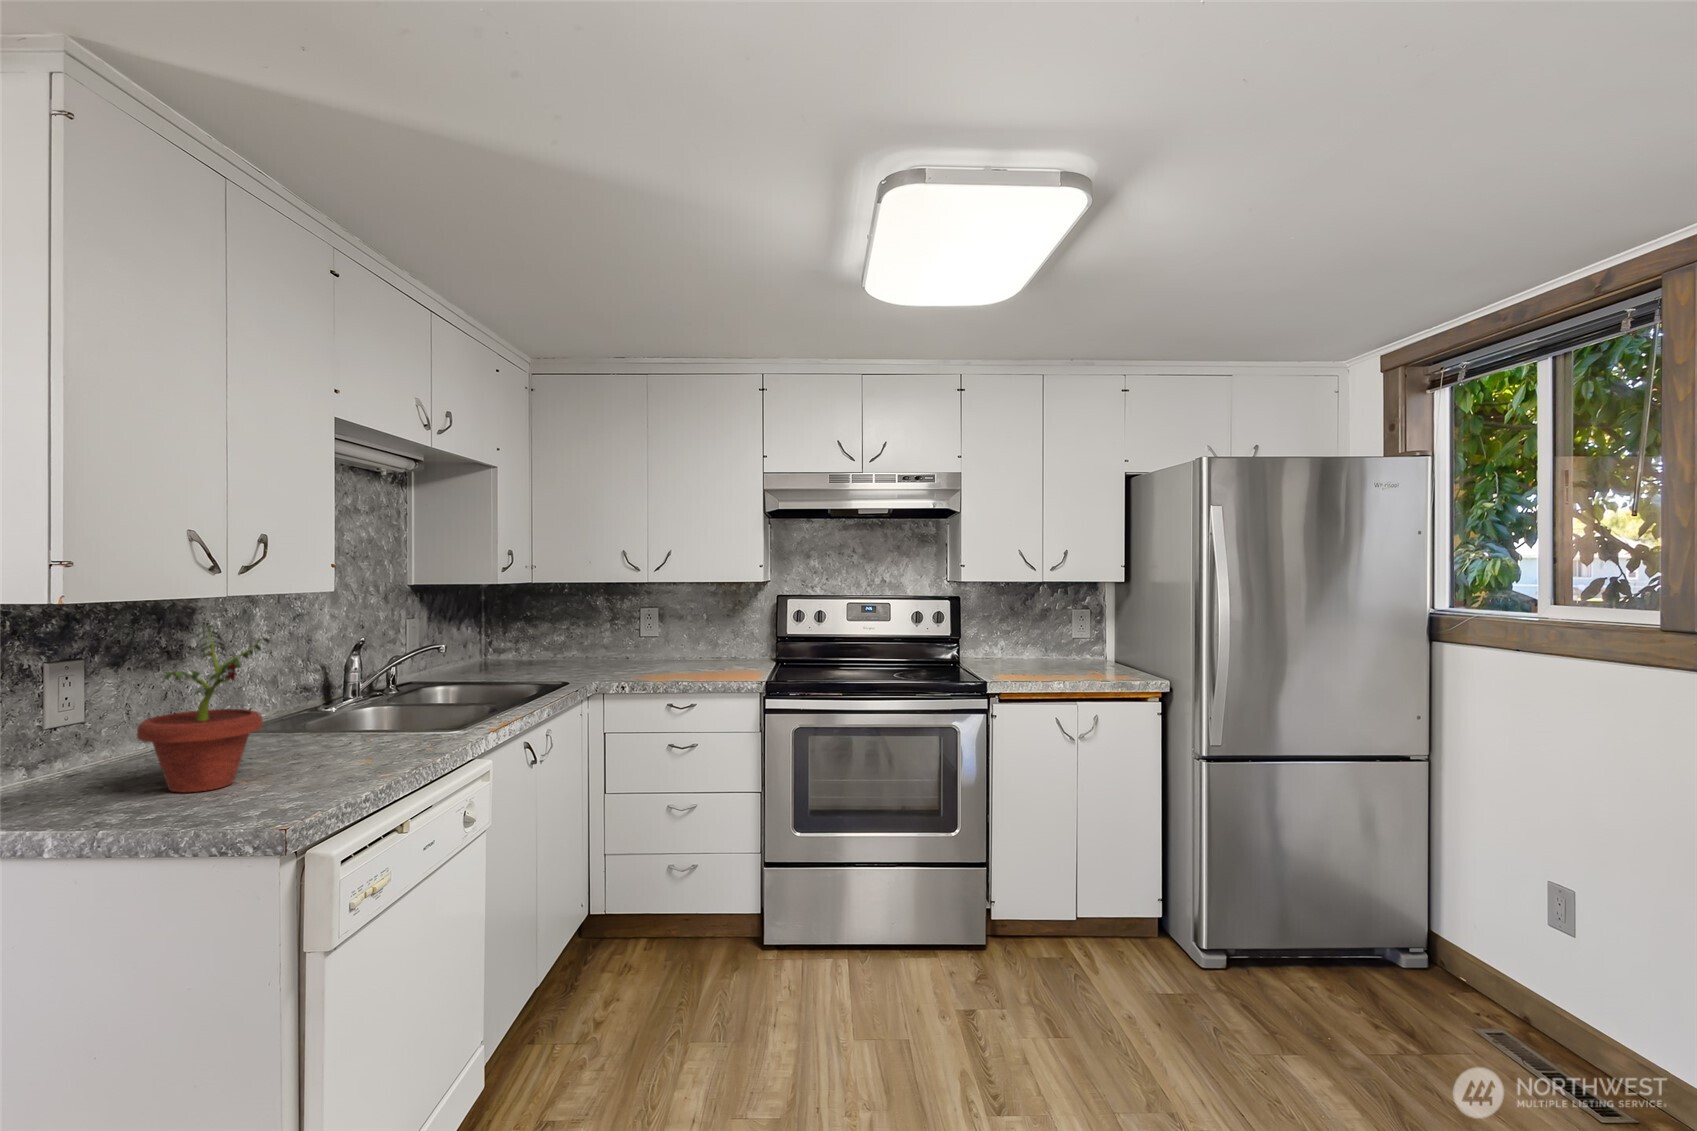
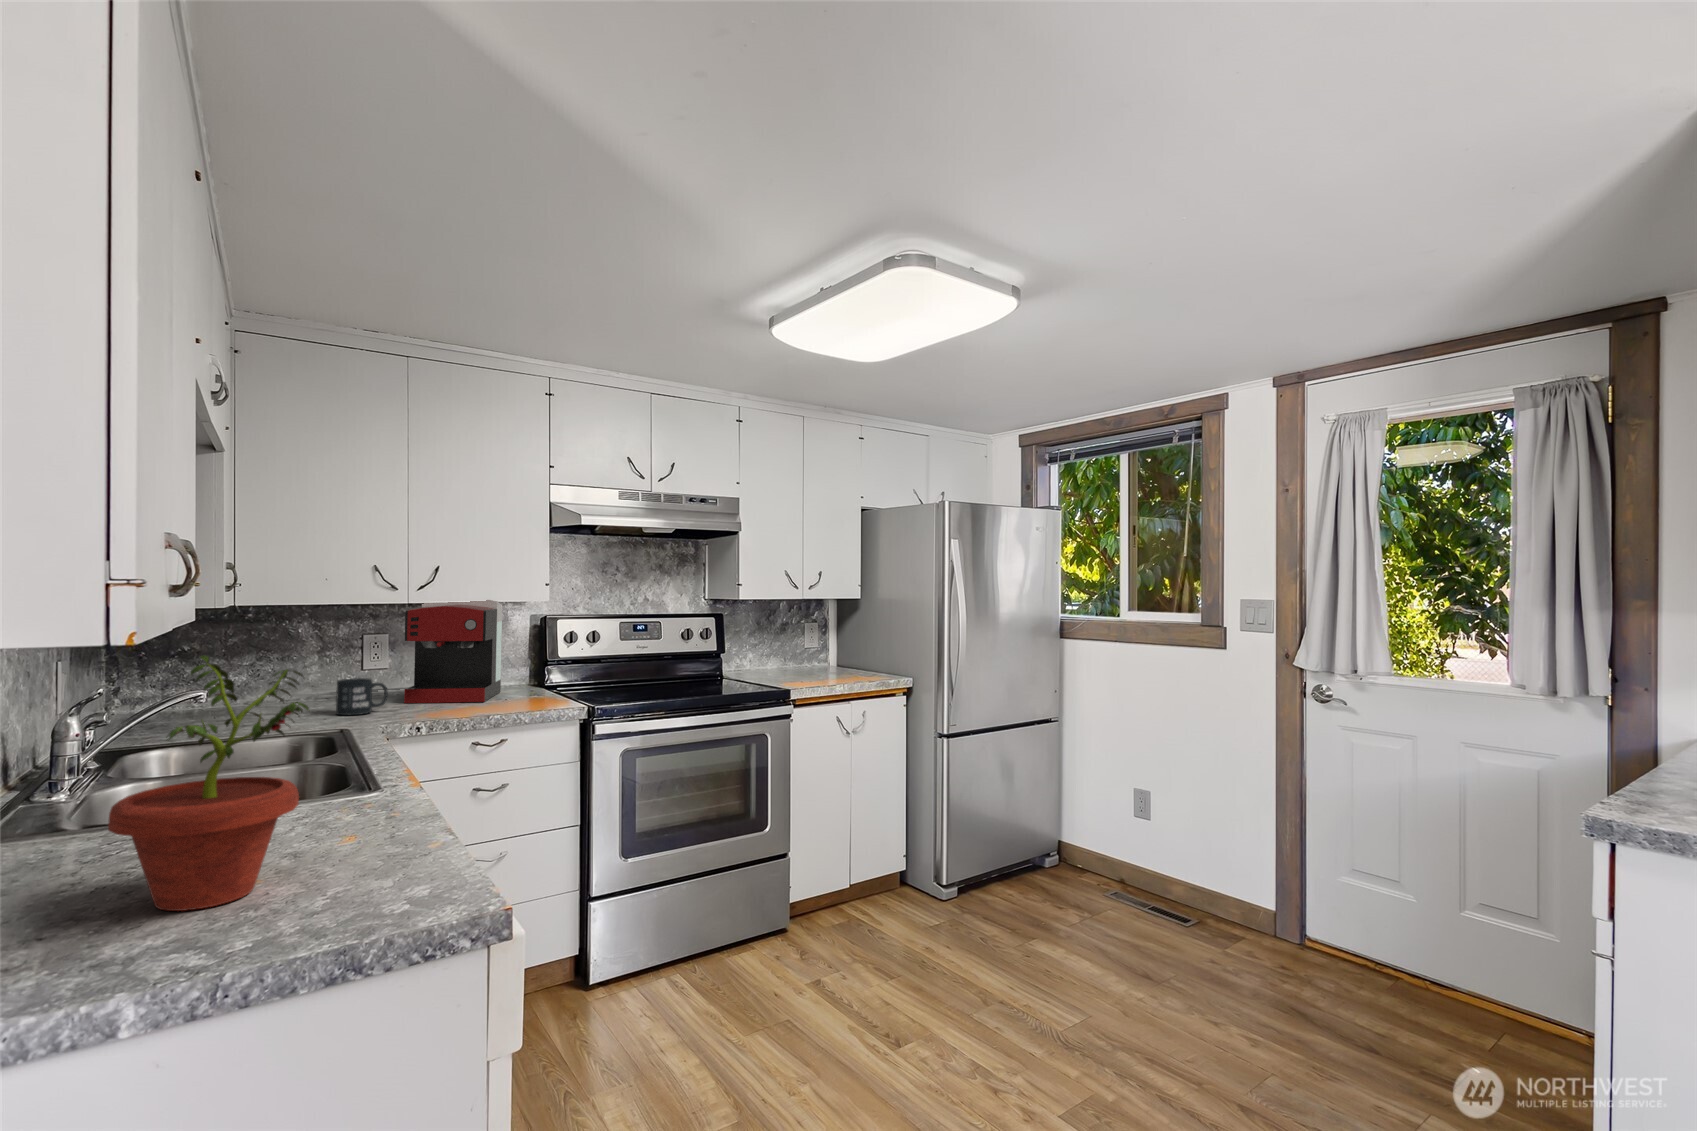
coffee maker: none [643,577,734,670] -> present [404,600,502,703]
mug: none [579,644,617,673] -> present [336,678,388,715]

